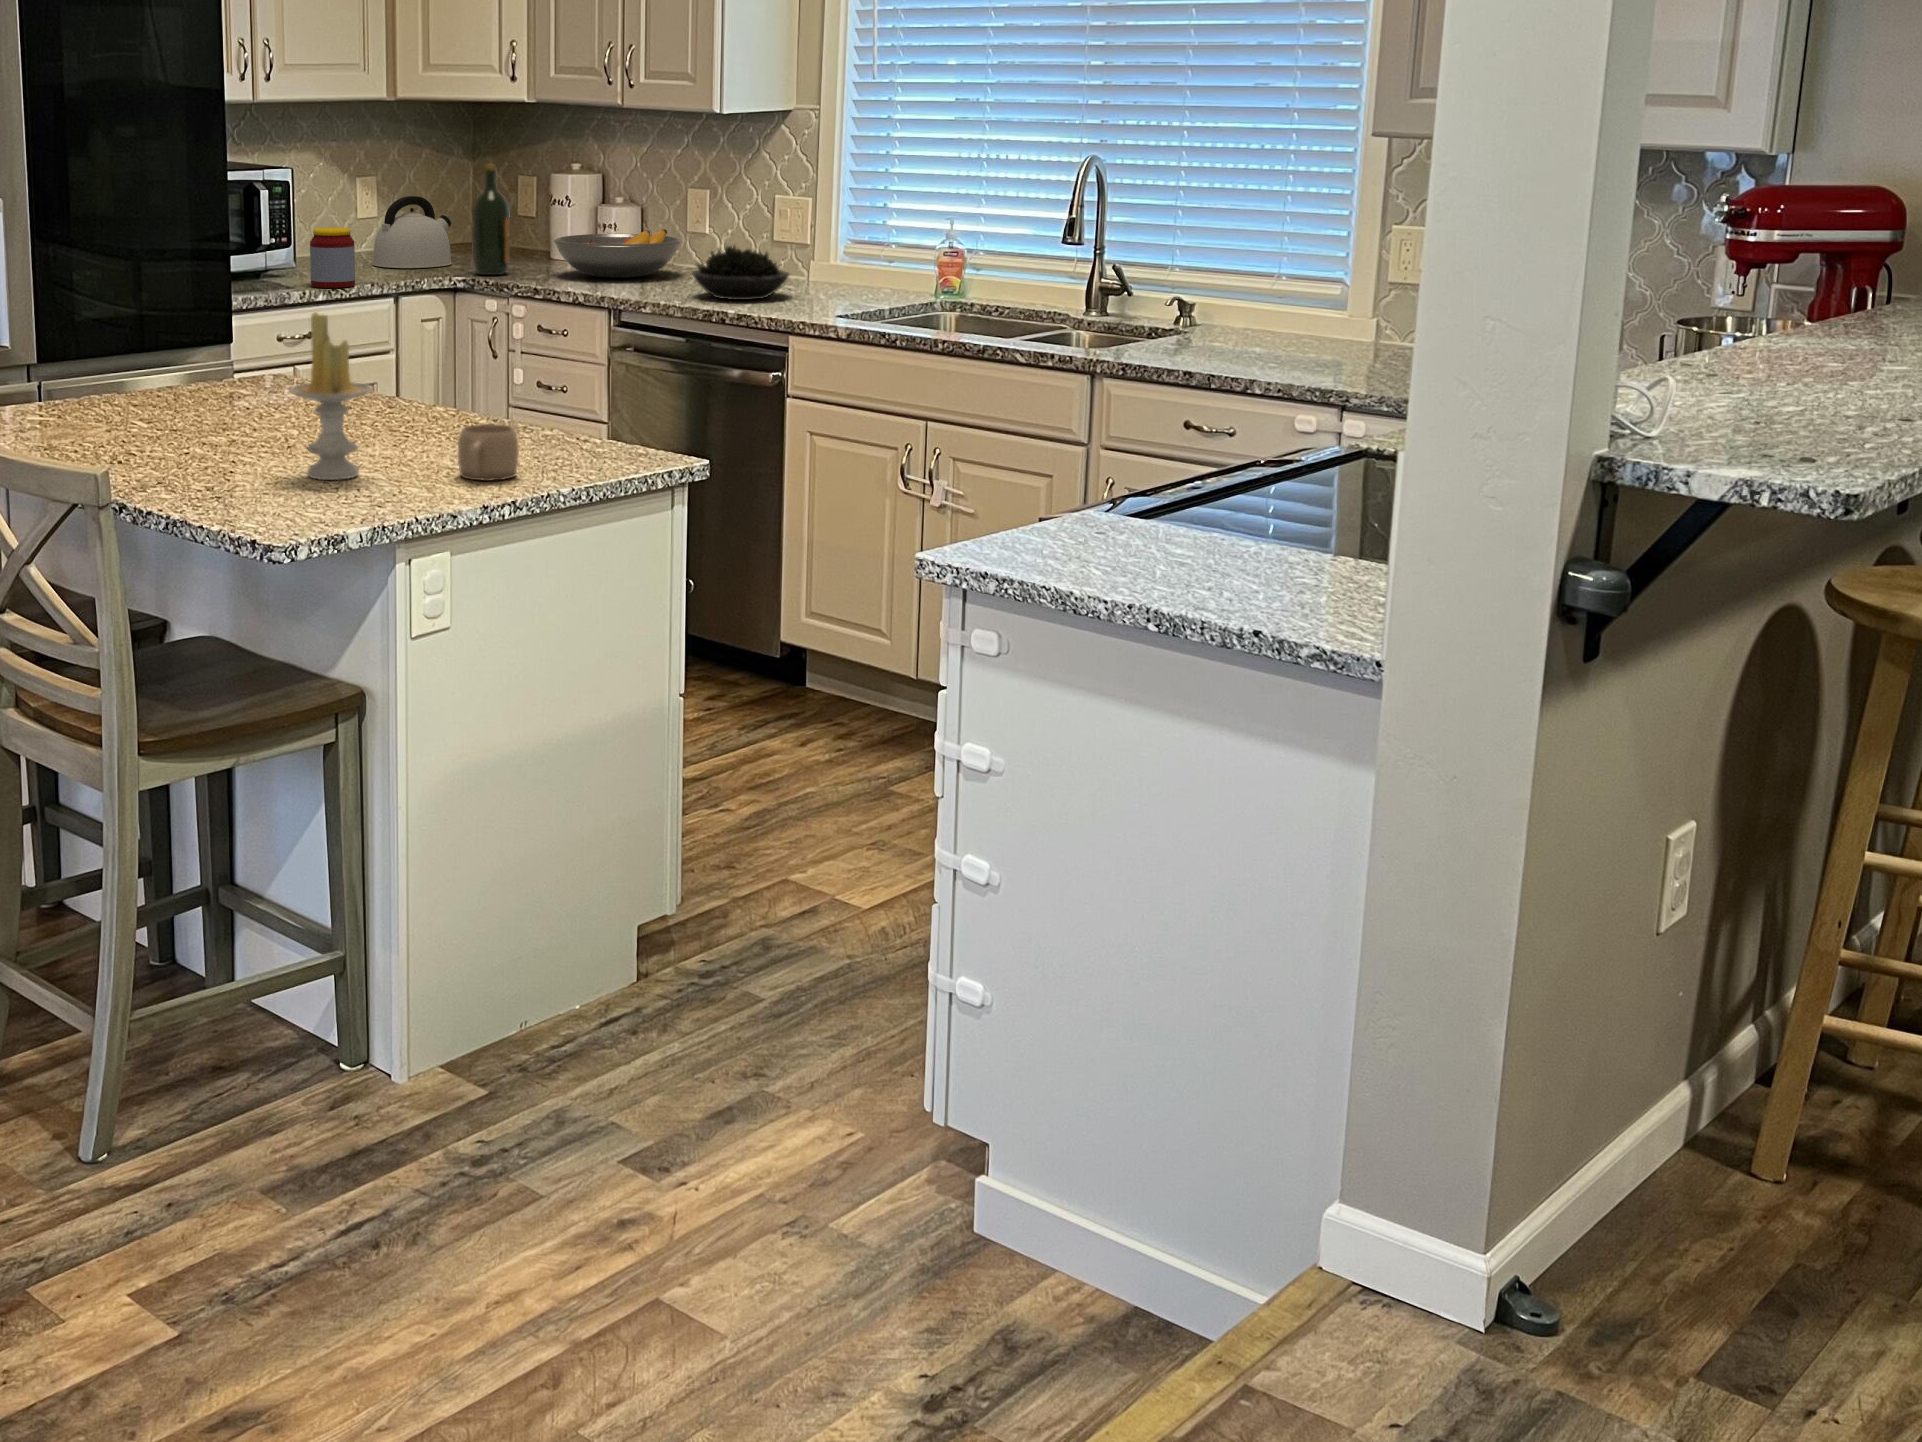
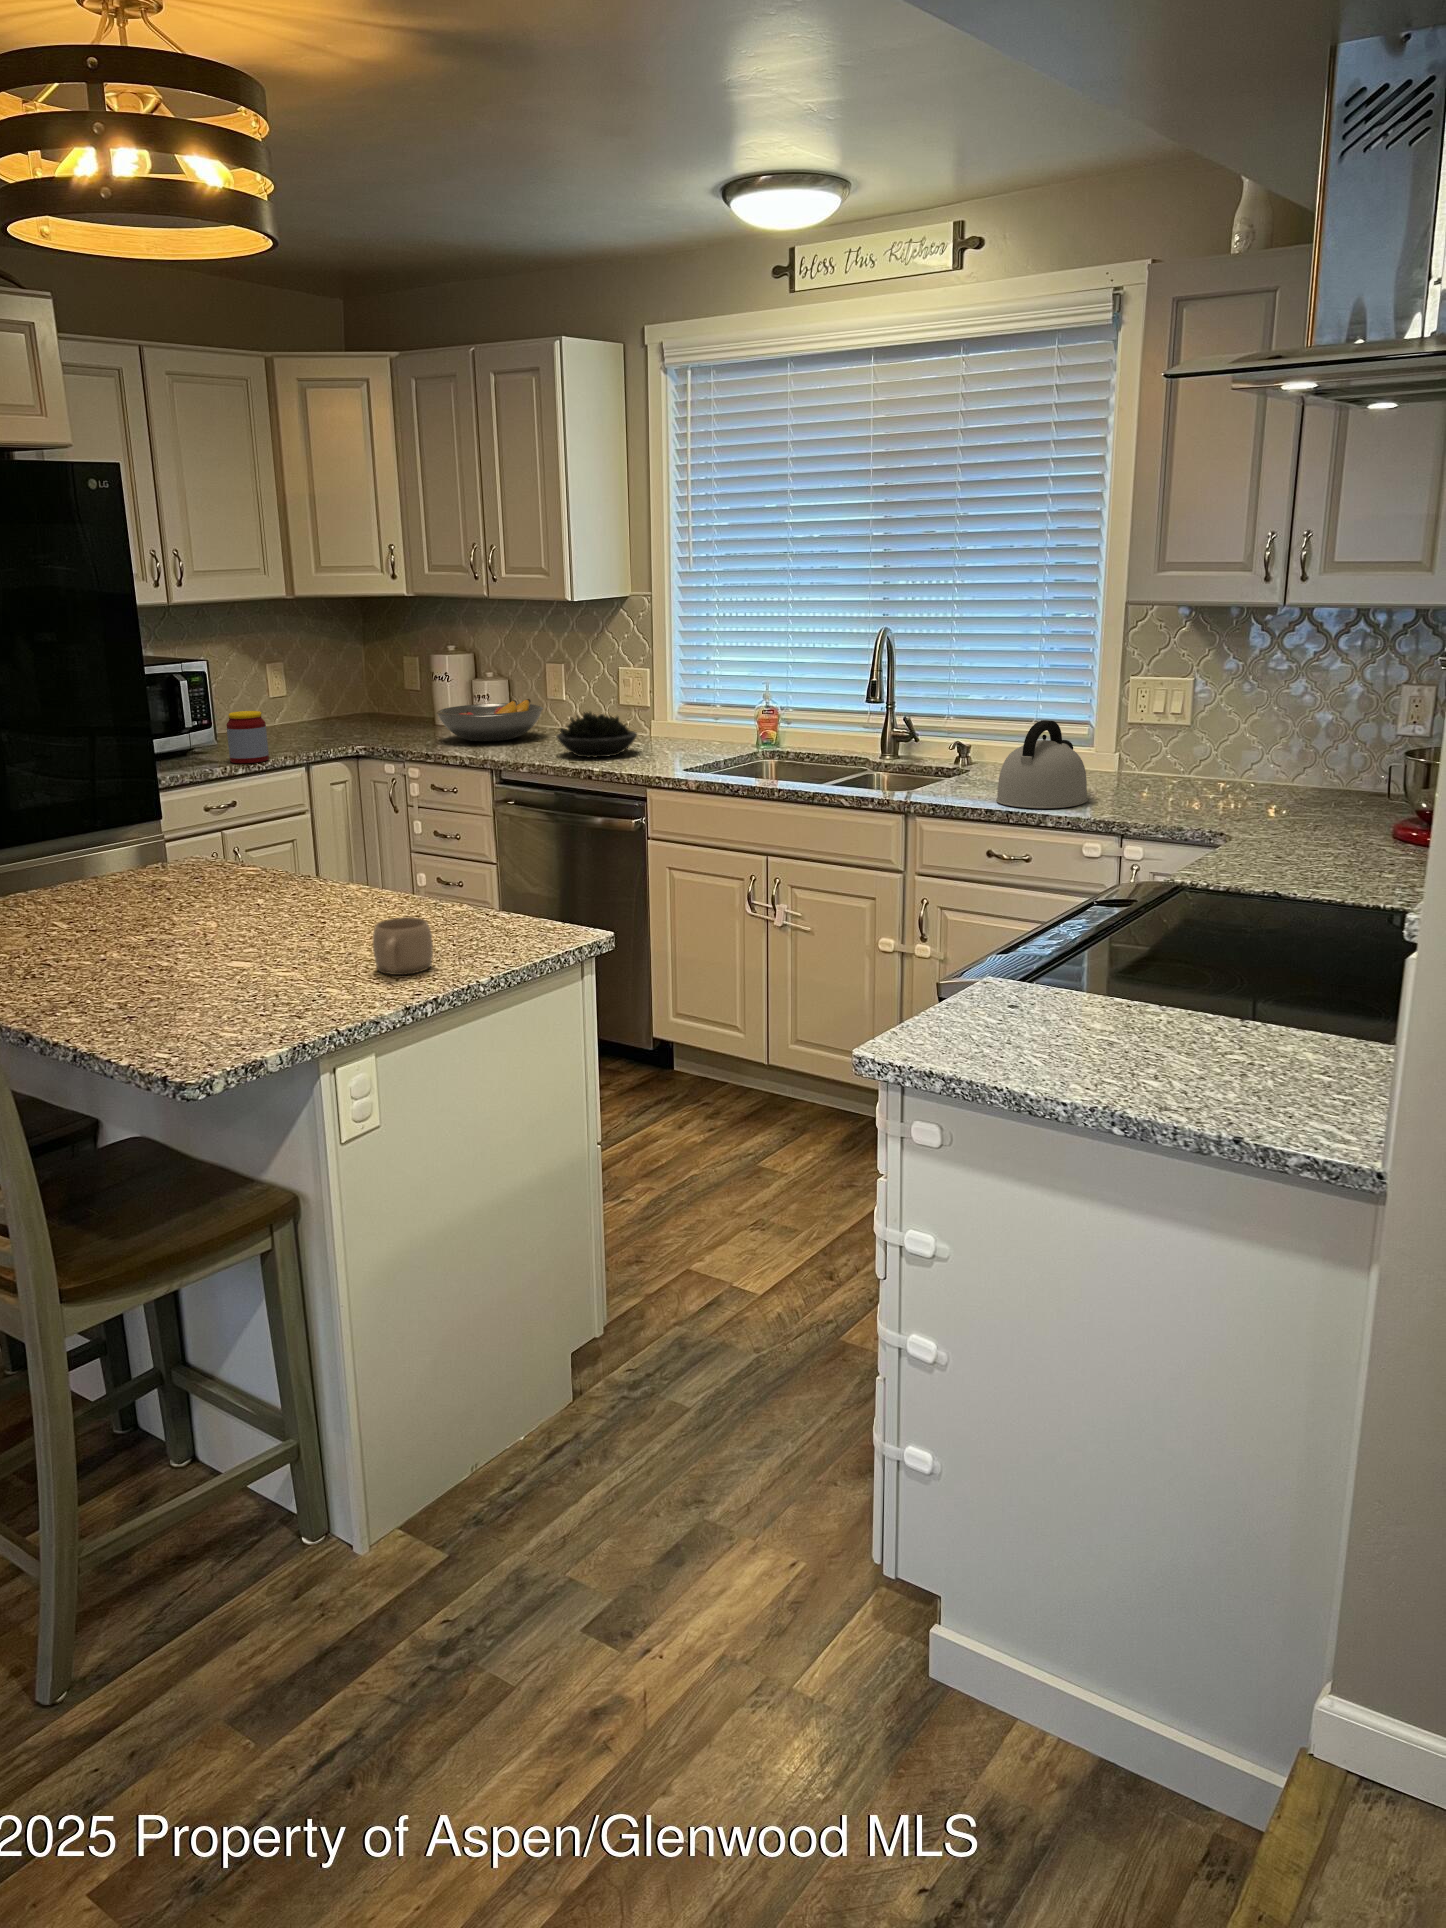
wine bottle: present [472,165,510,275] -> none [366,651,400,744]
kettle: present [373,196,452,268] -> present [996,720,1088,808]
candle: present [289,312,373,480] -> none [199,822,285,986]

